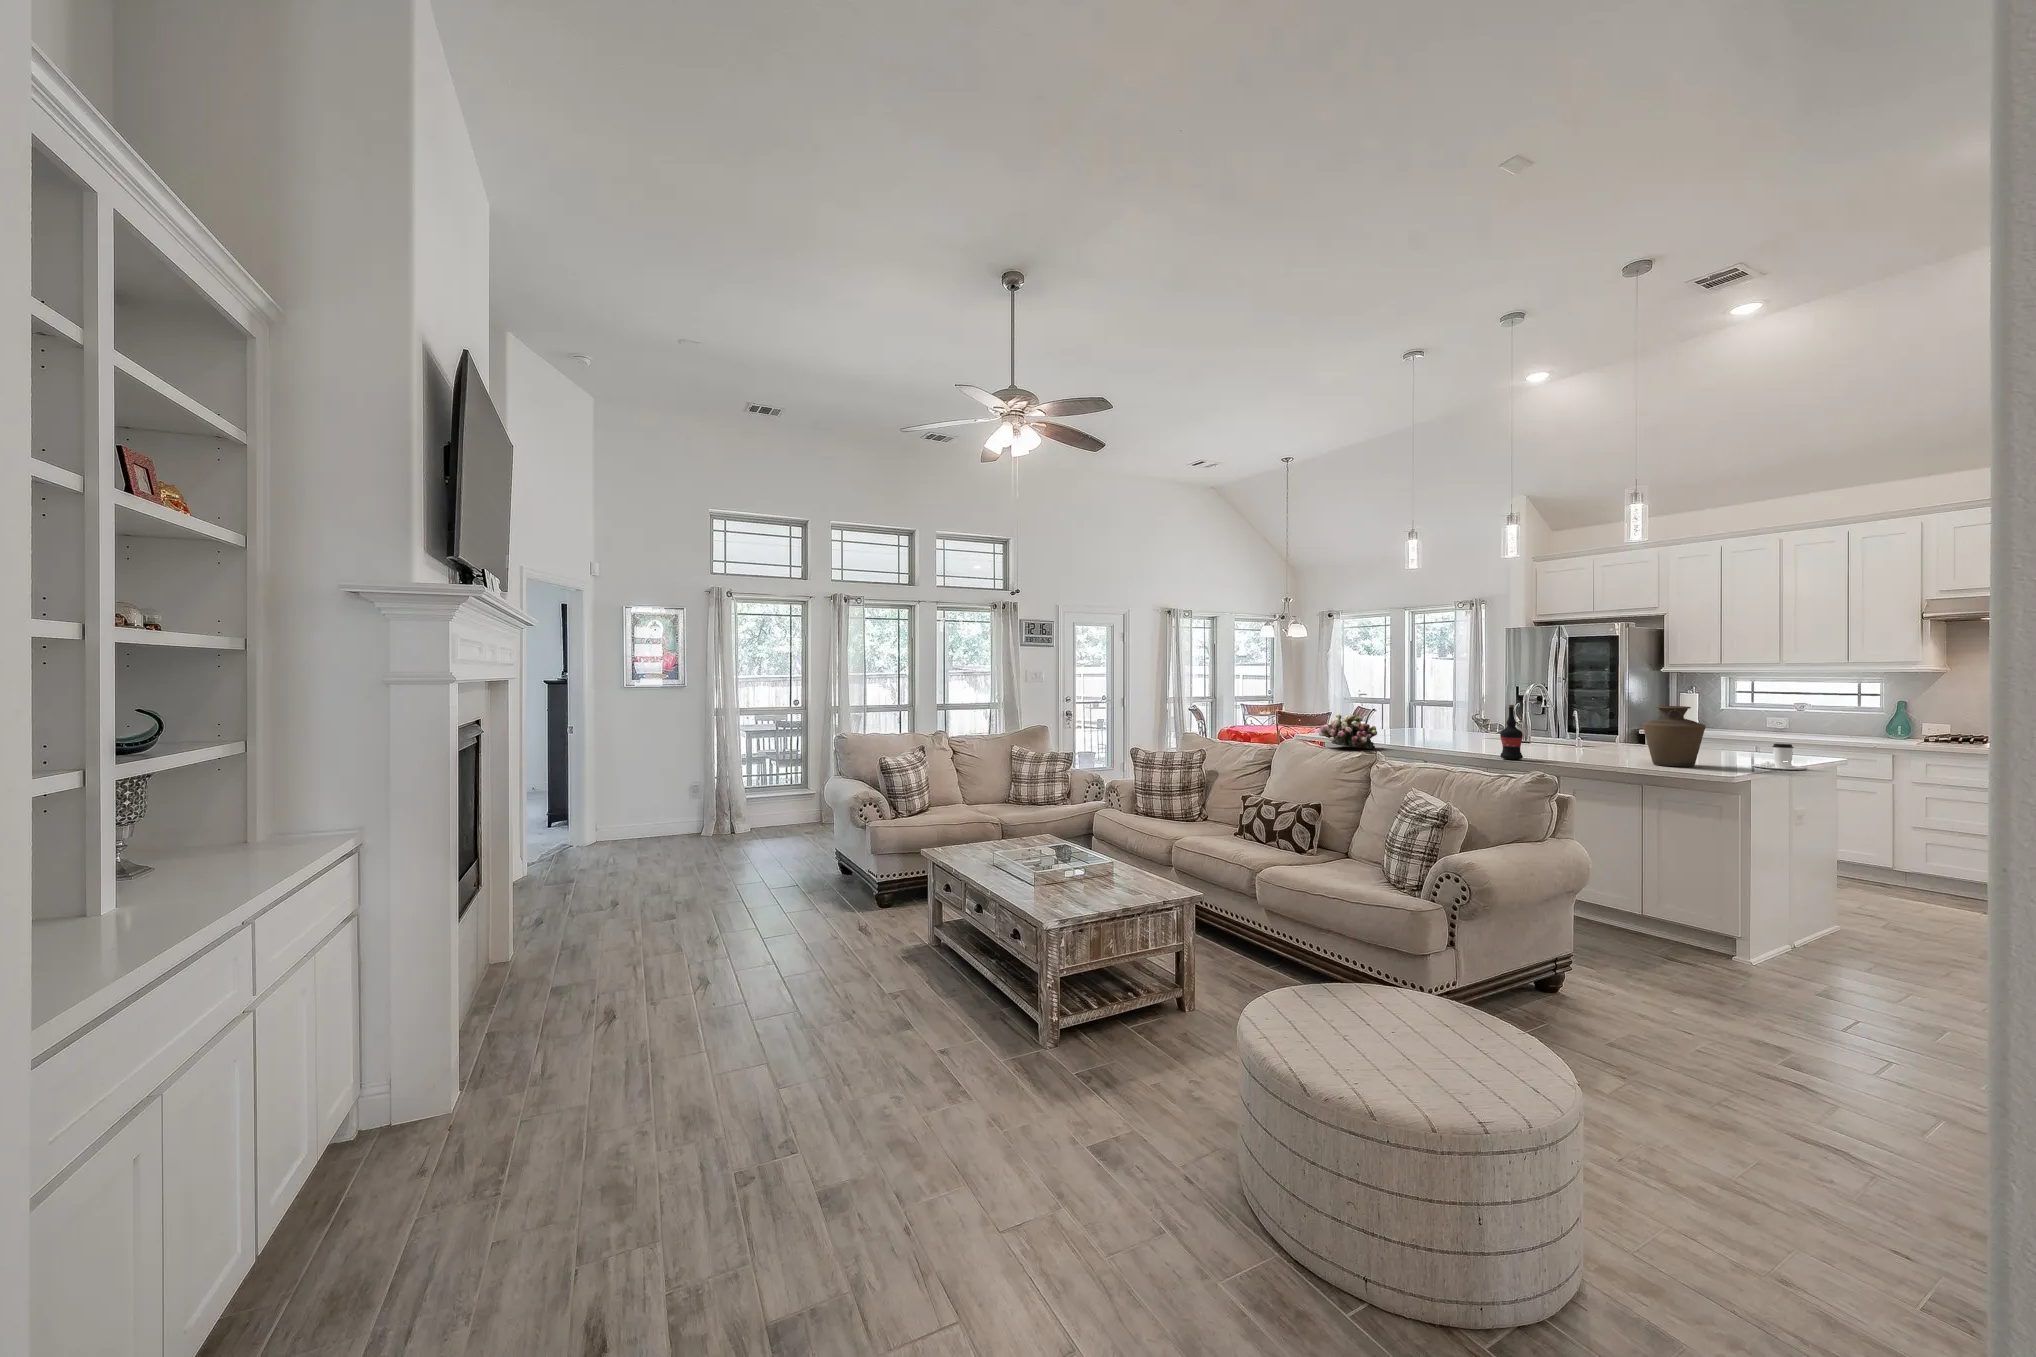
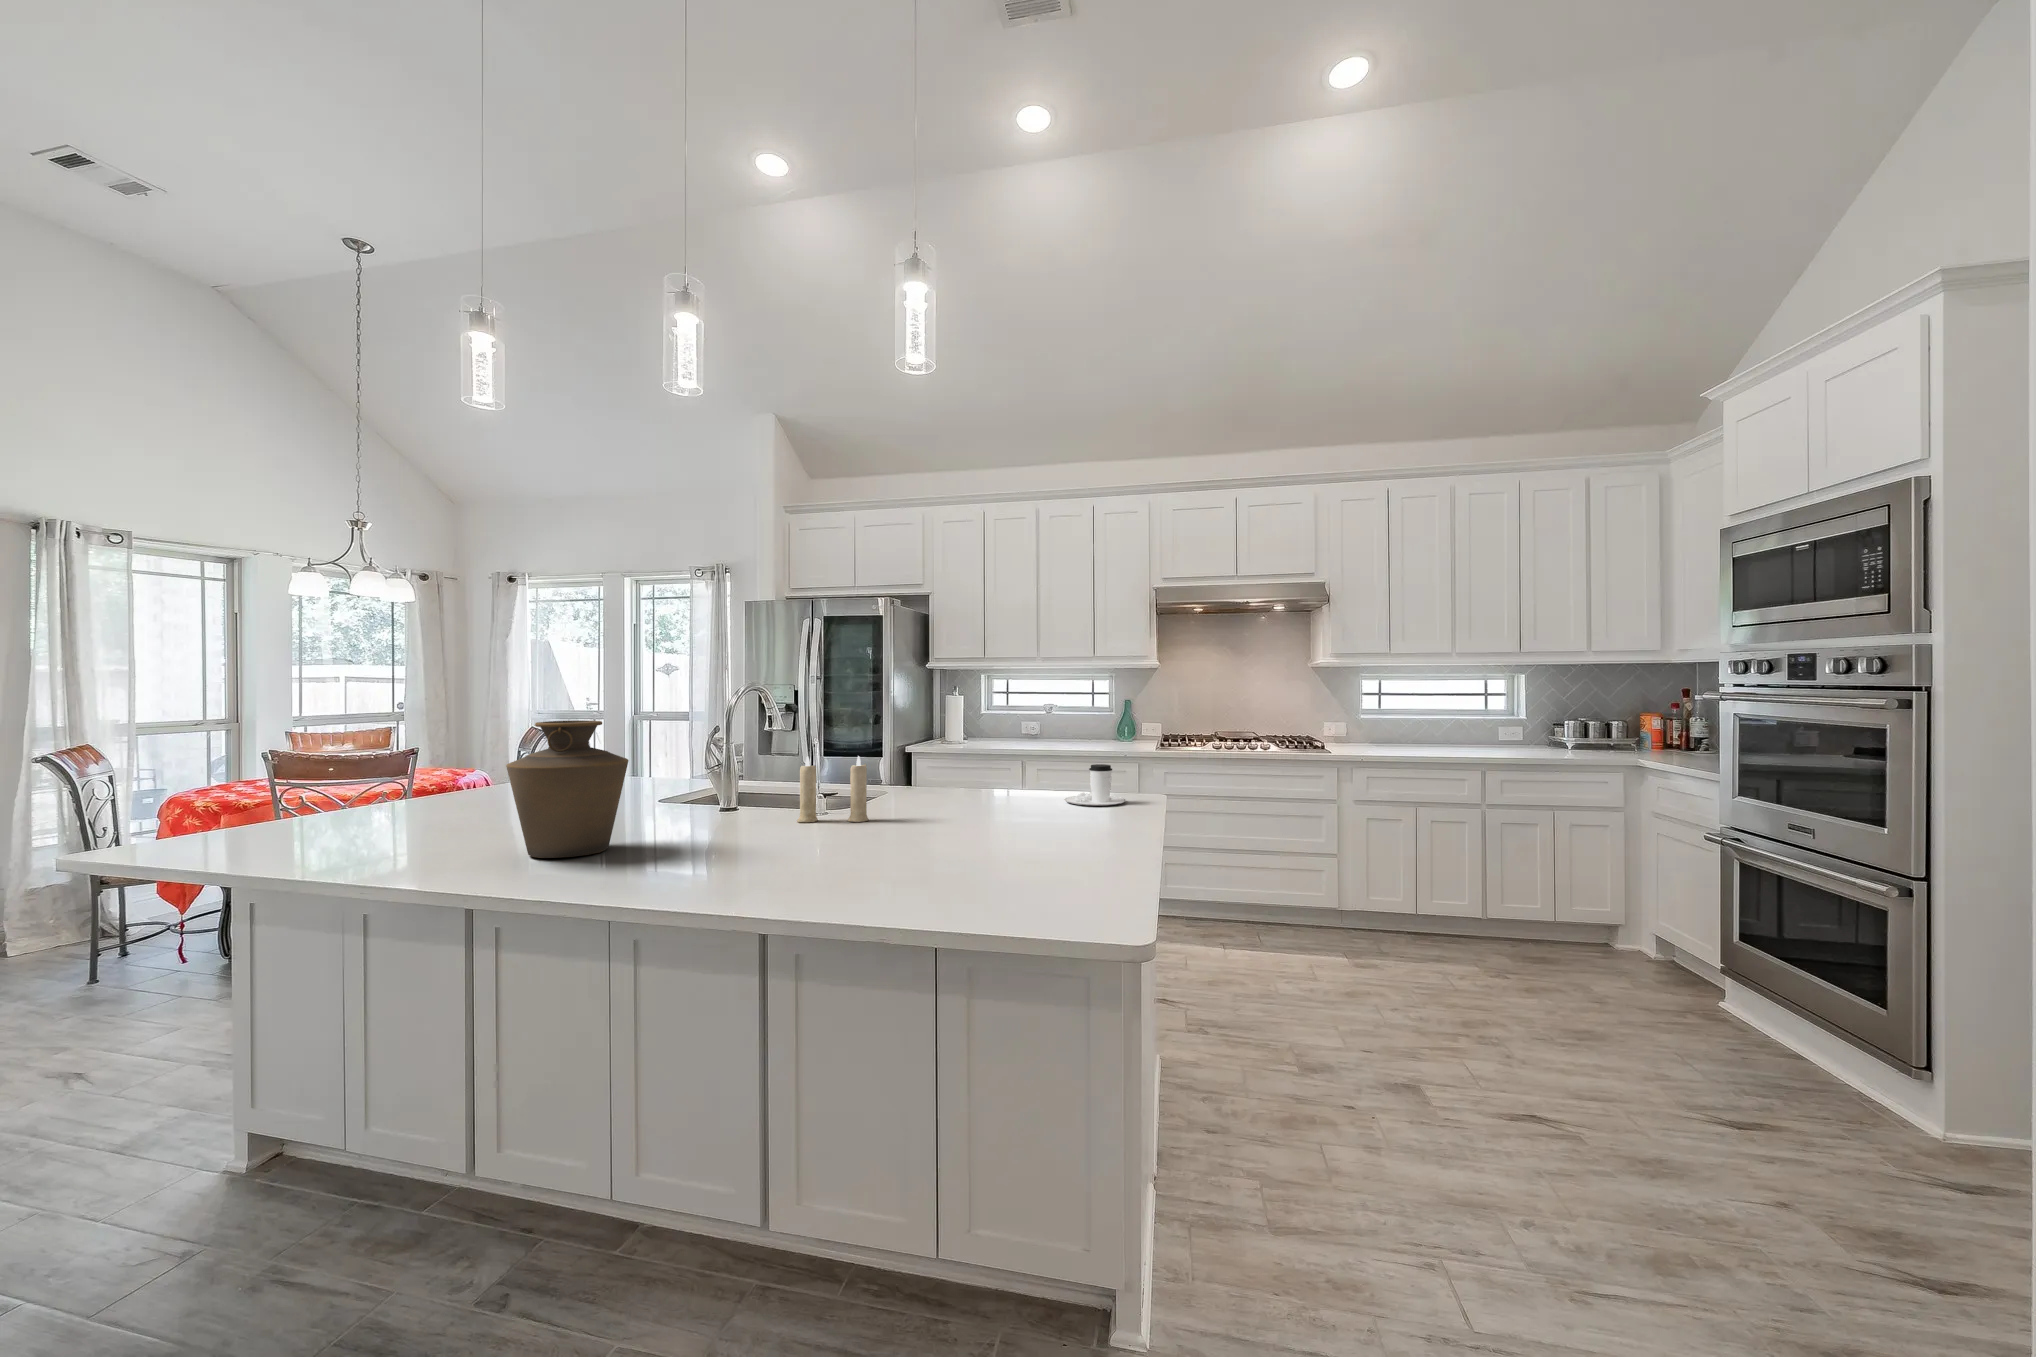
wine bottle: present [1500,705,1523,759] -> none [704,716,746,831]
vase: present [1642,706,1706,767] -> present [506,720,629,858]
flower arrangement: present [1318,714,1377,749] -> none [285,748,455,831]
candle: none [1551,726,1596,762] -> present [797,756,869,822]

